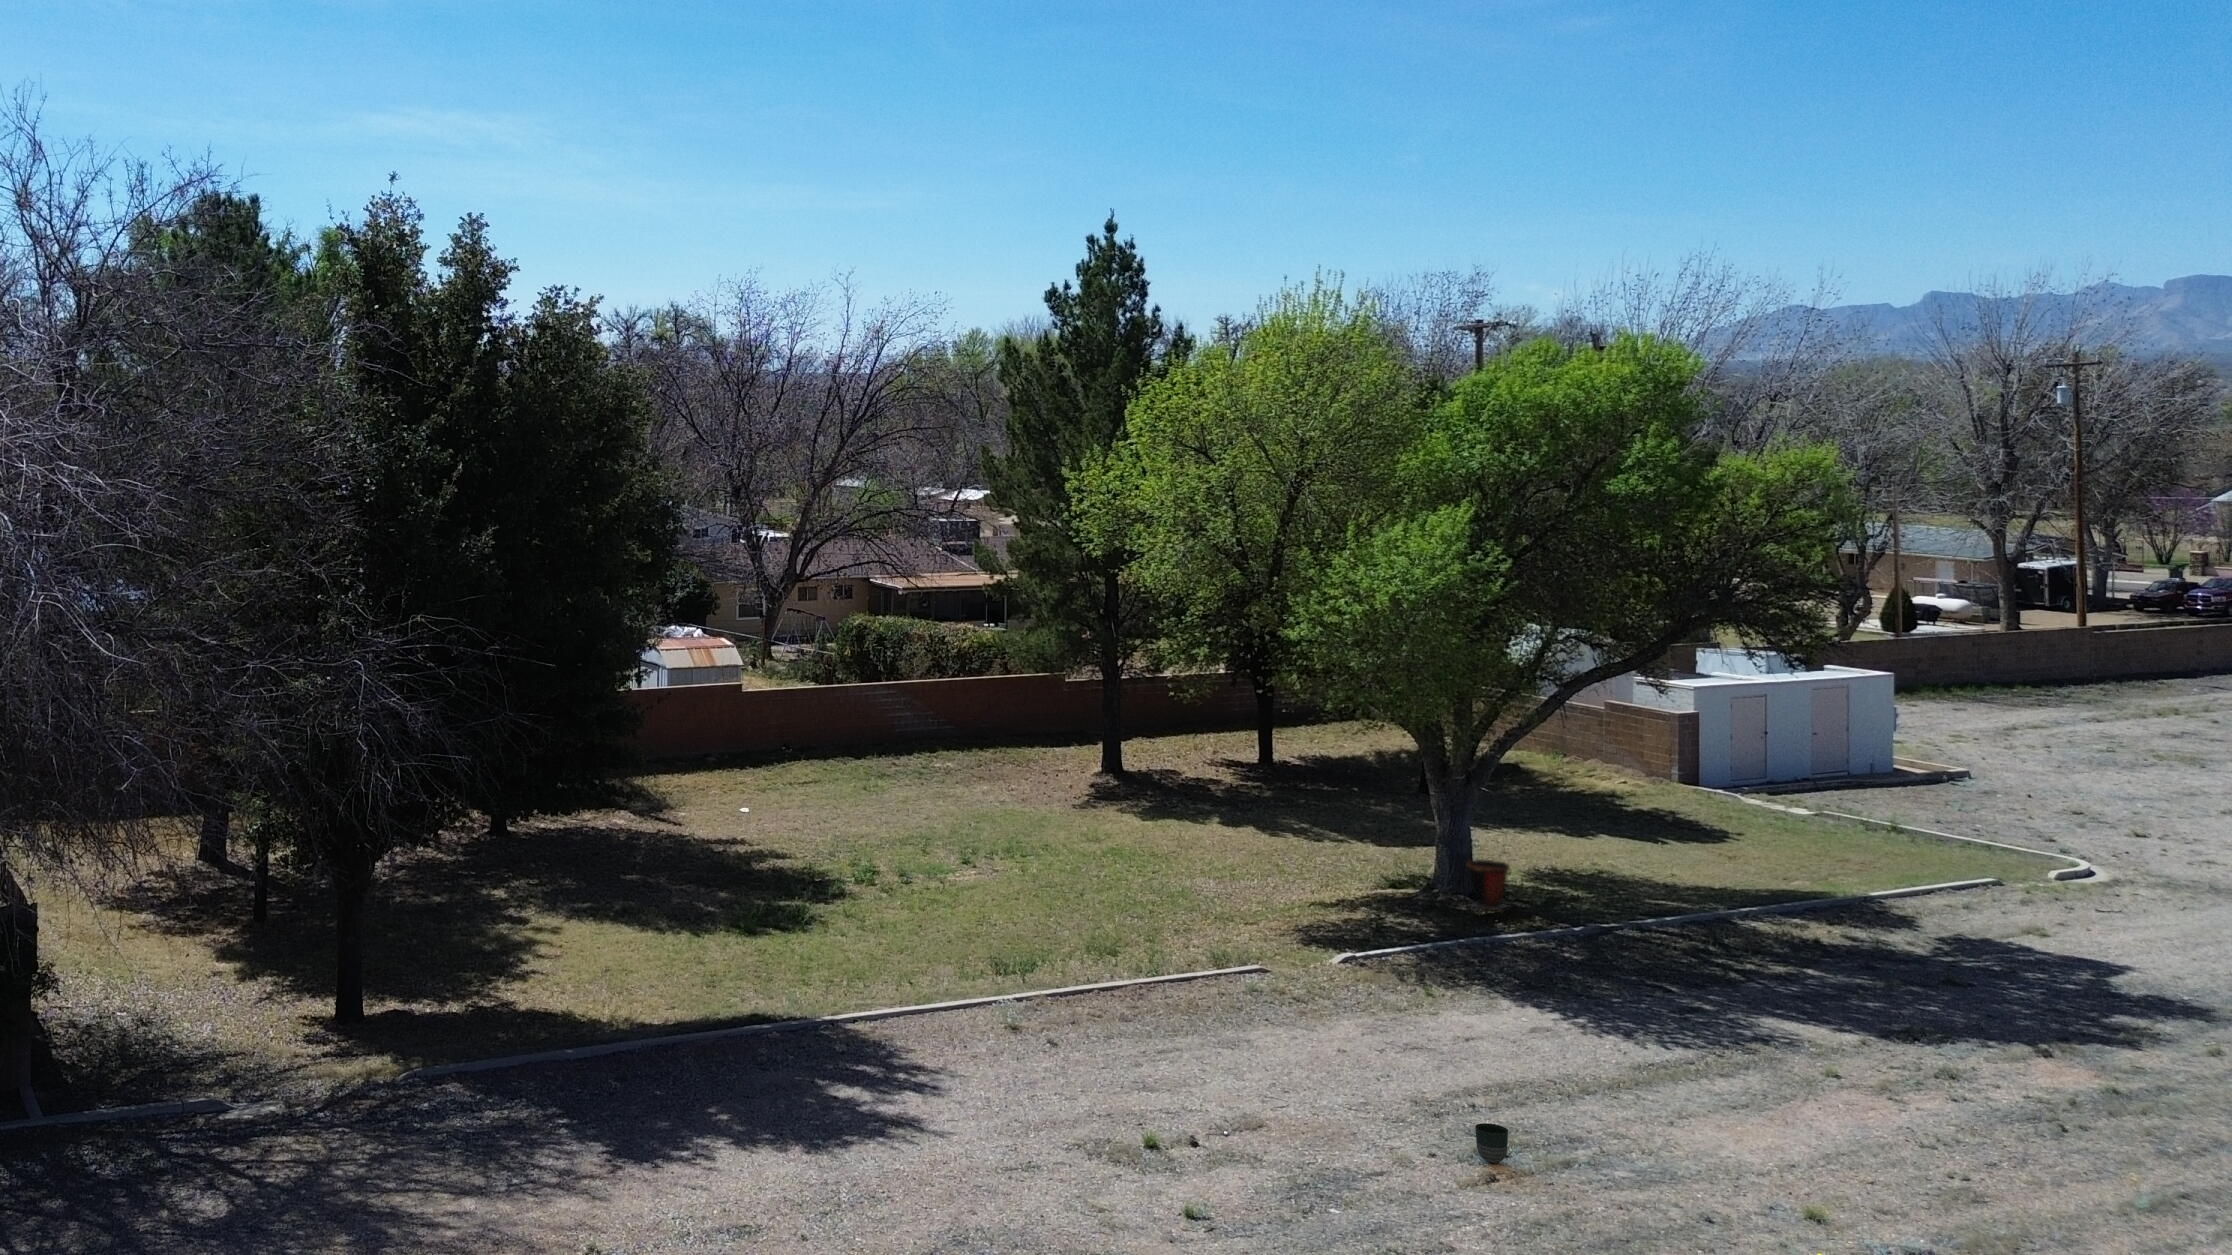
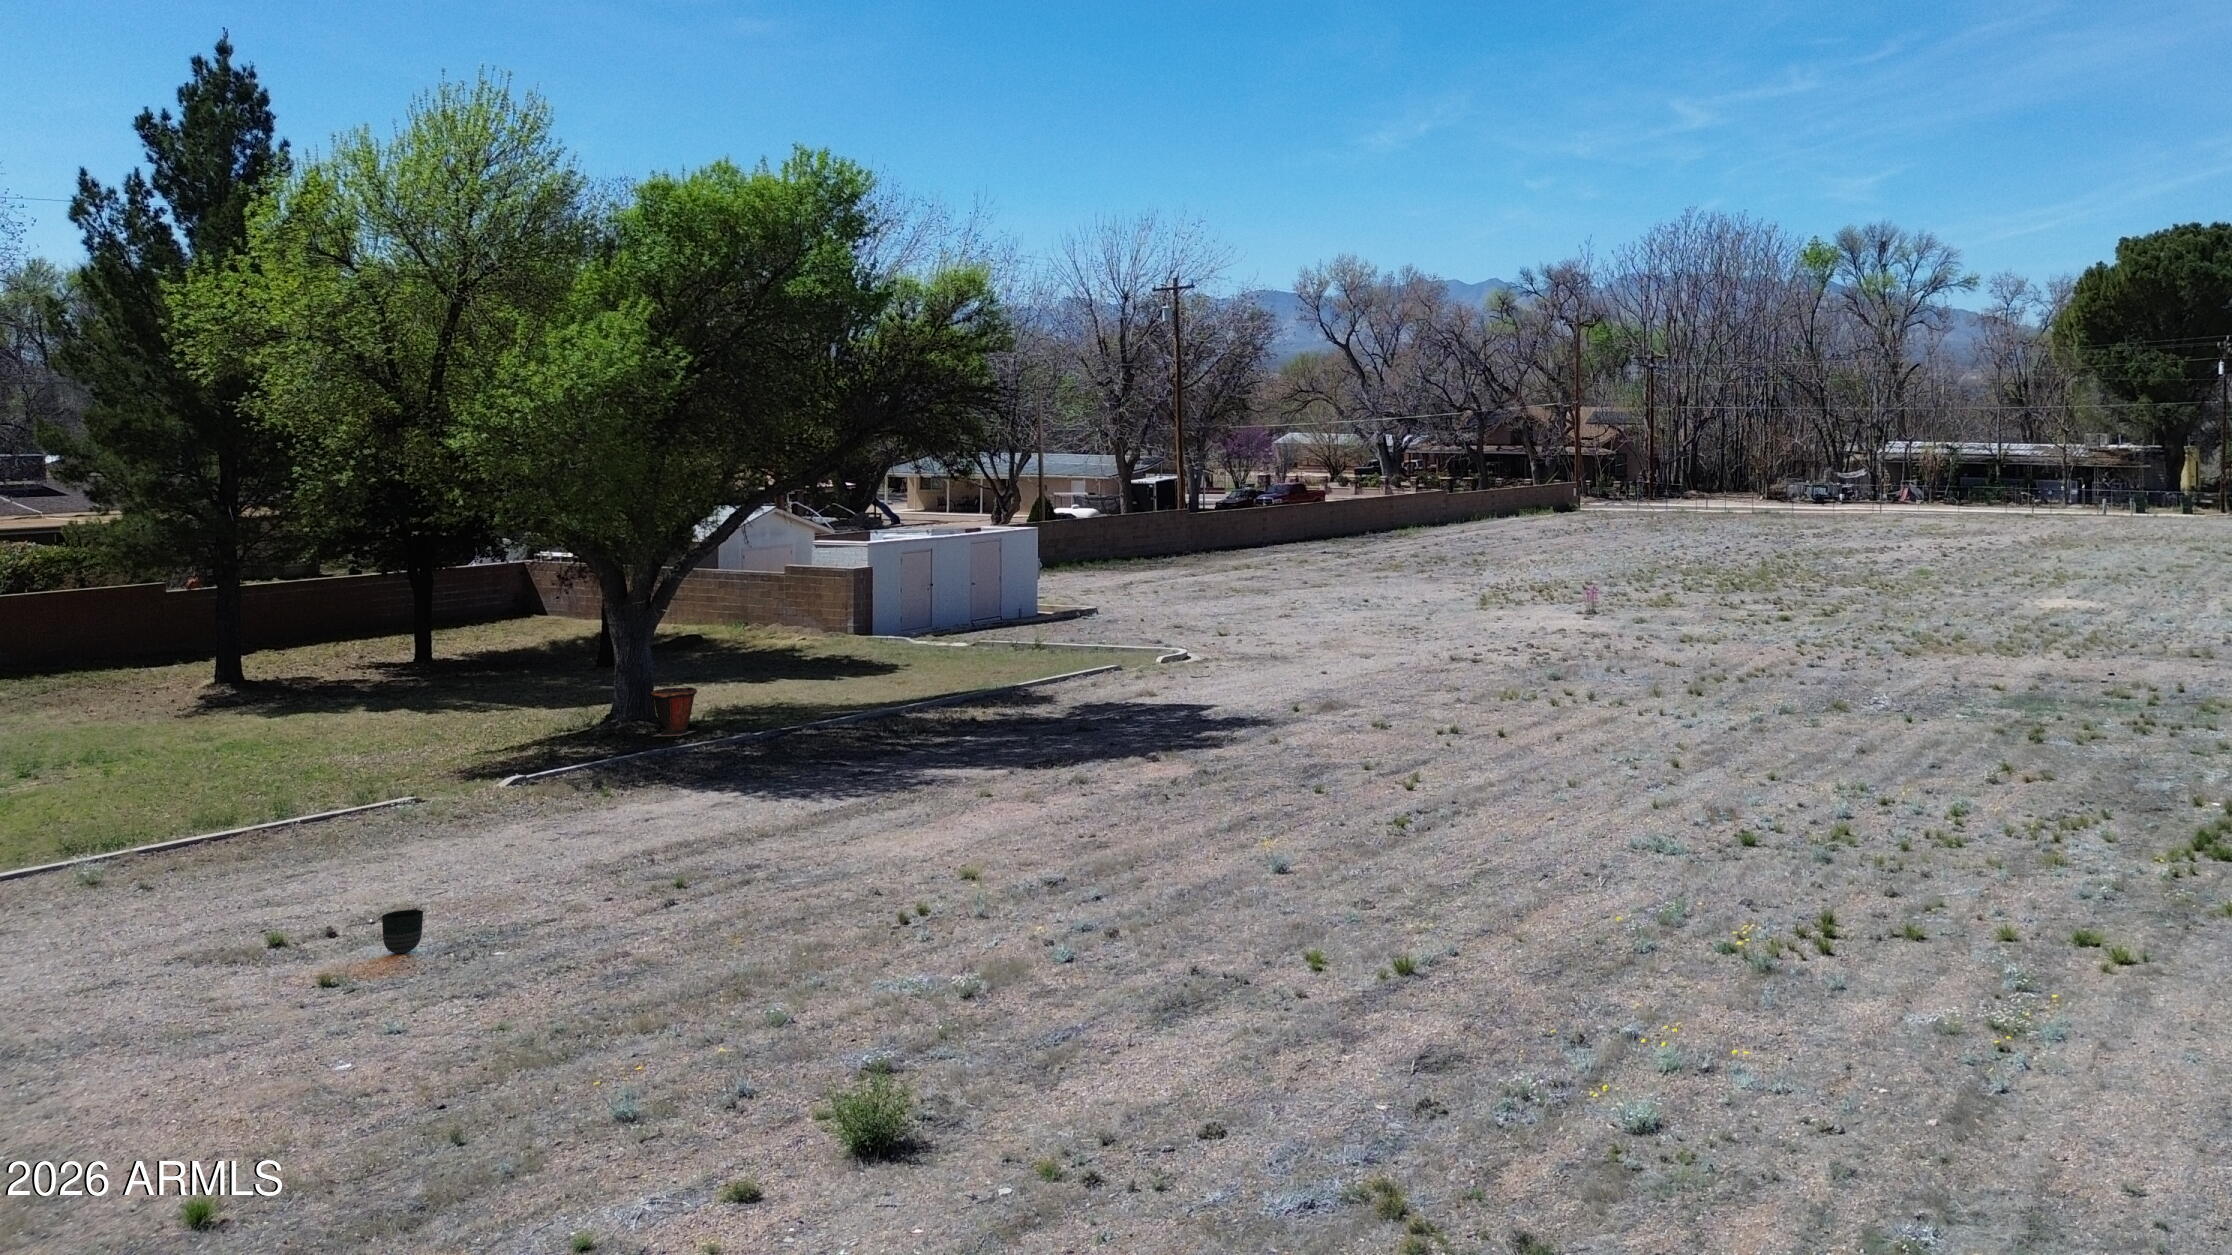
planter: present [1475,1123,1508,1163] -> present [382,910,423,954]

